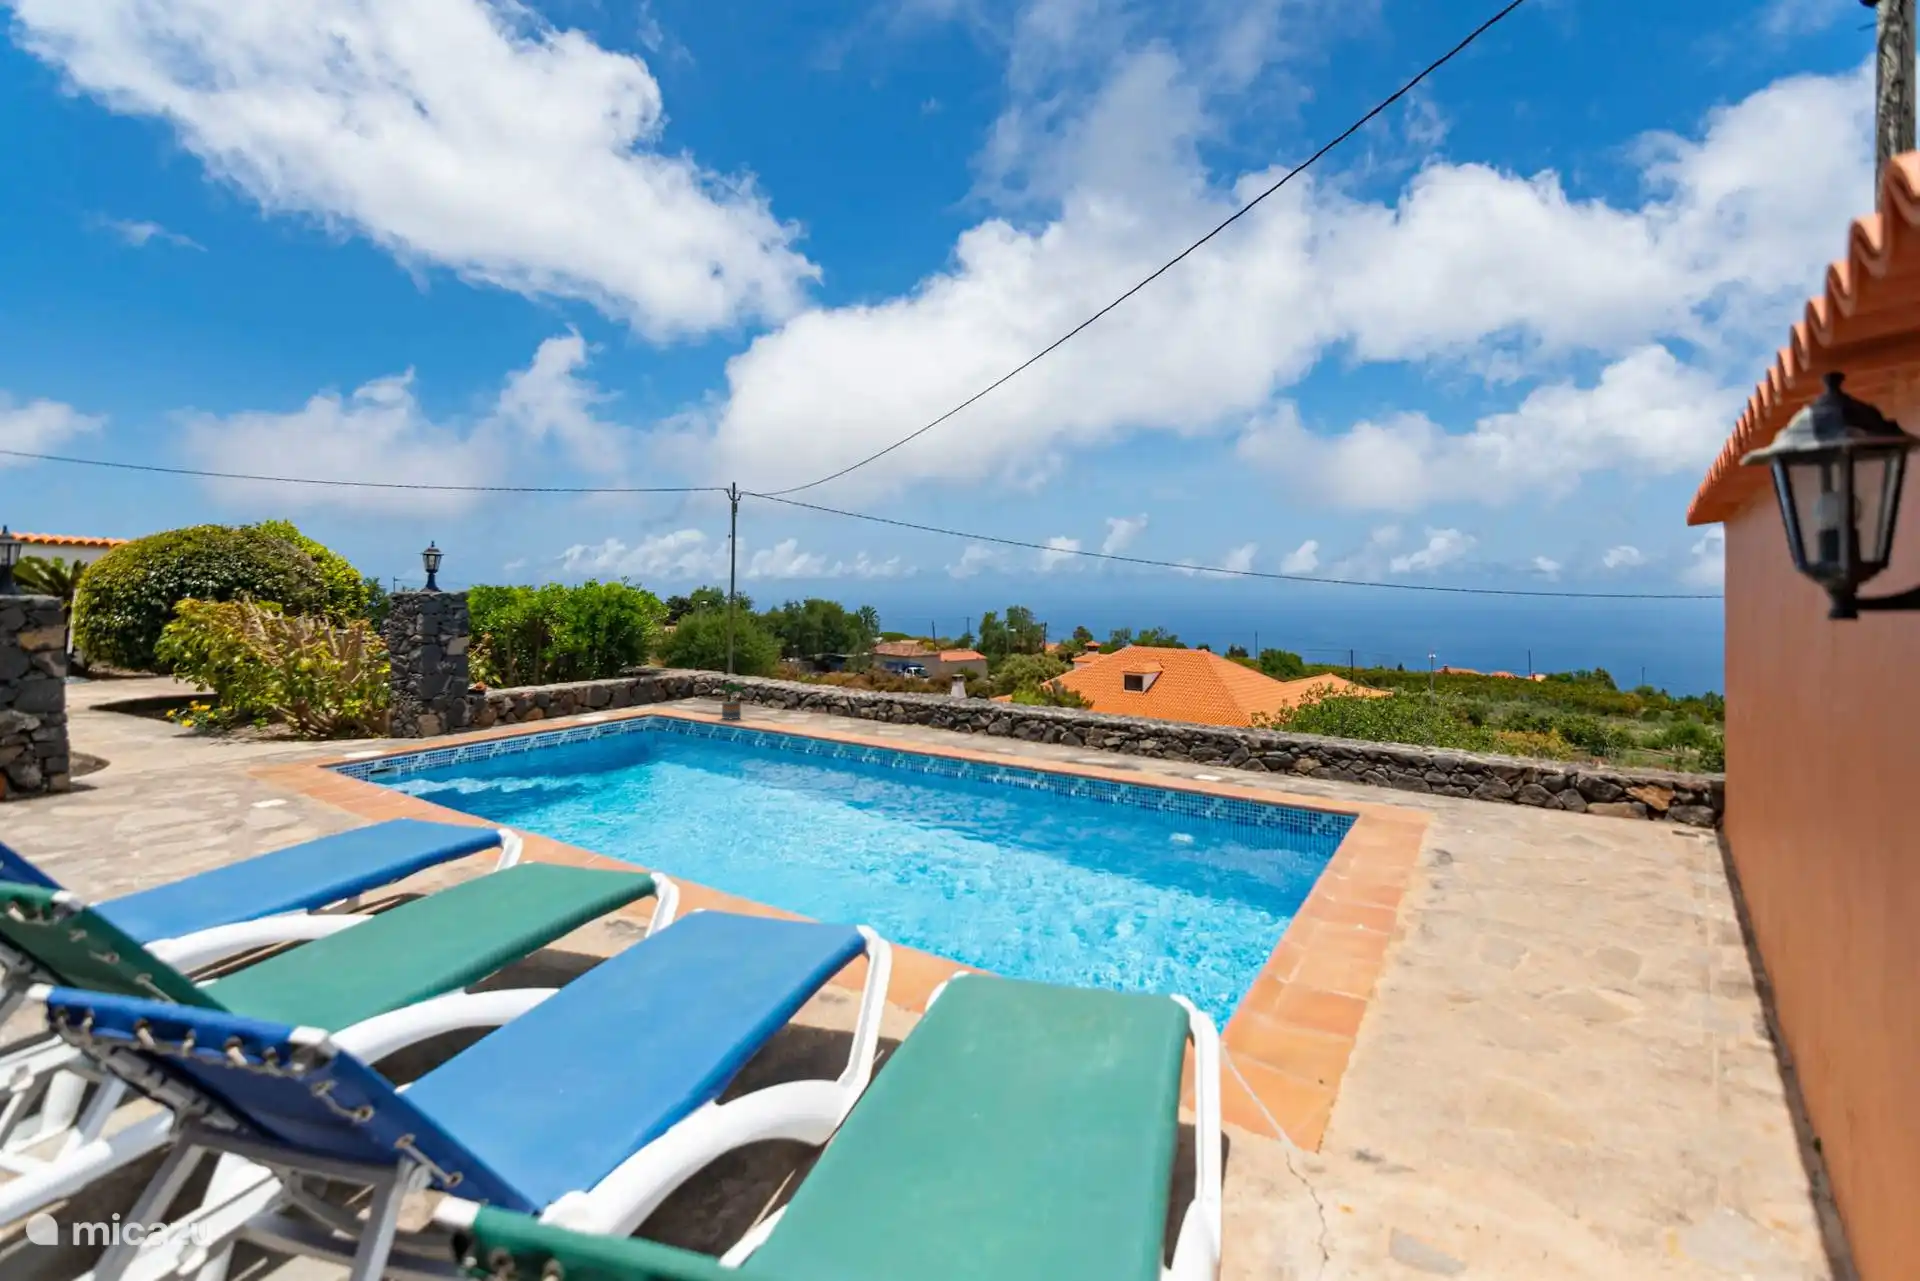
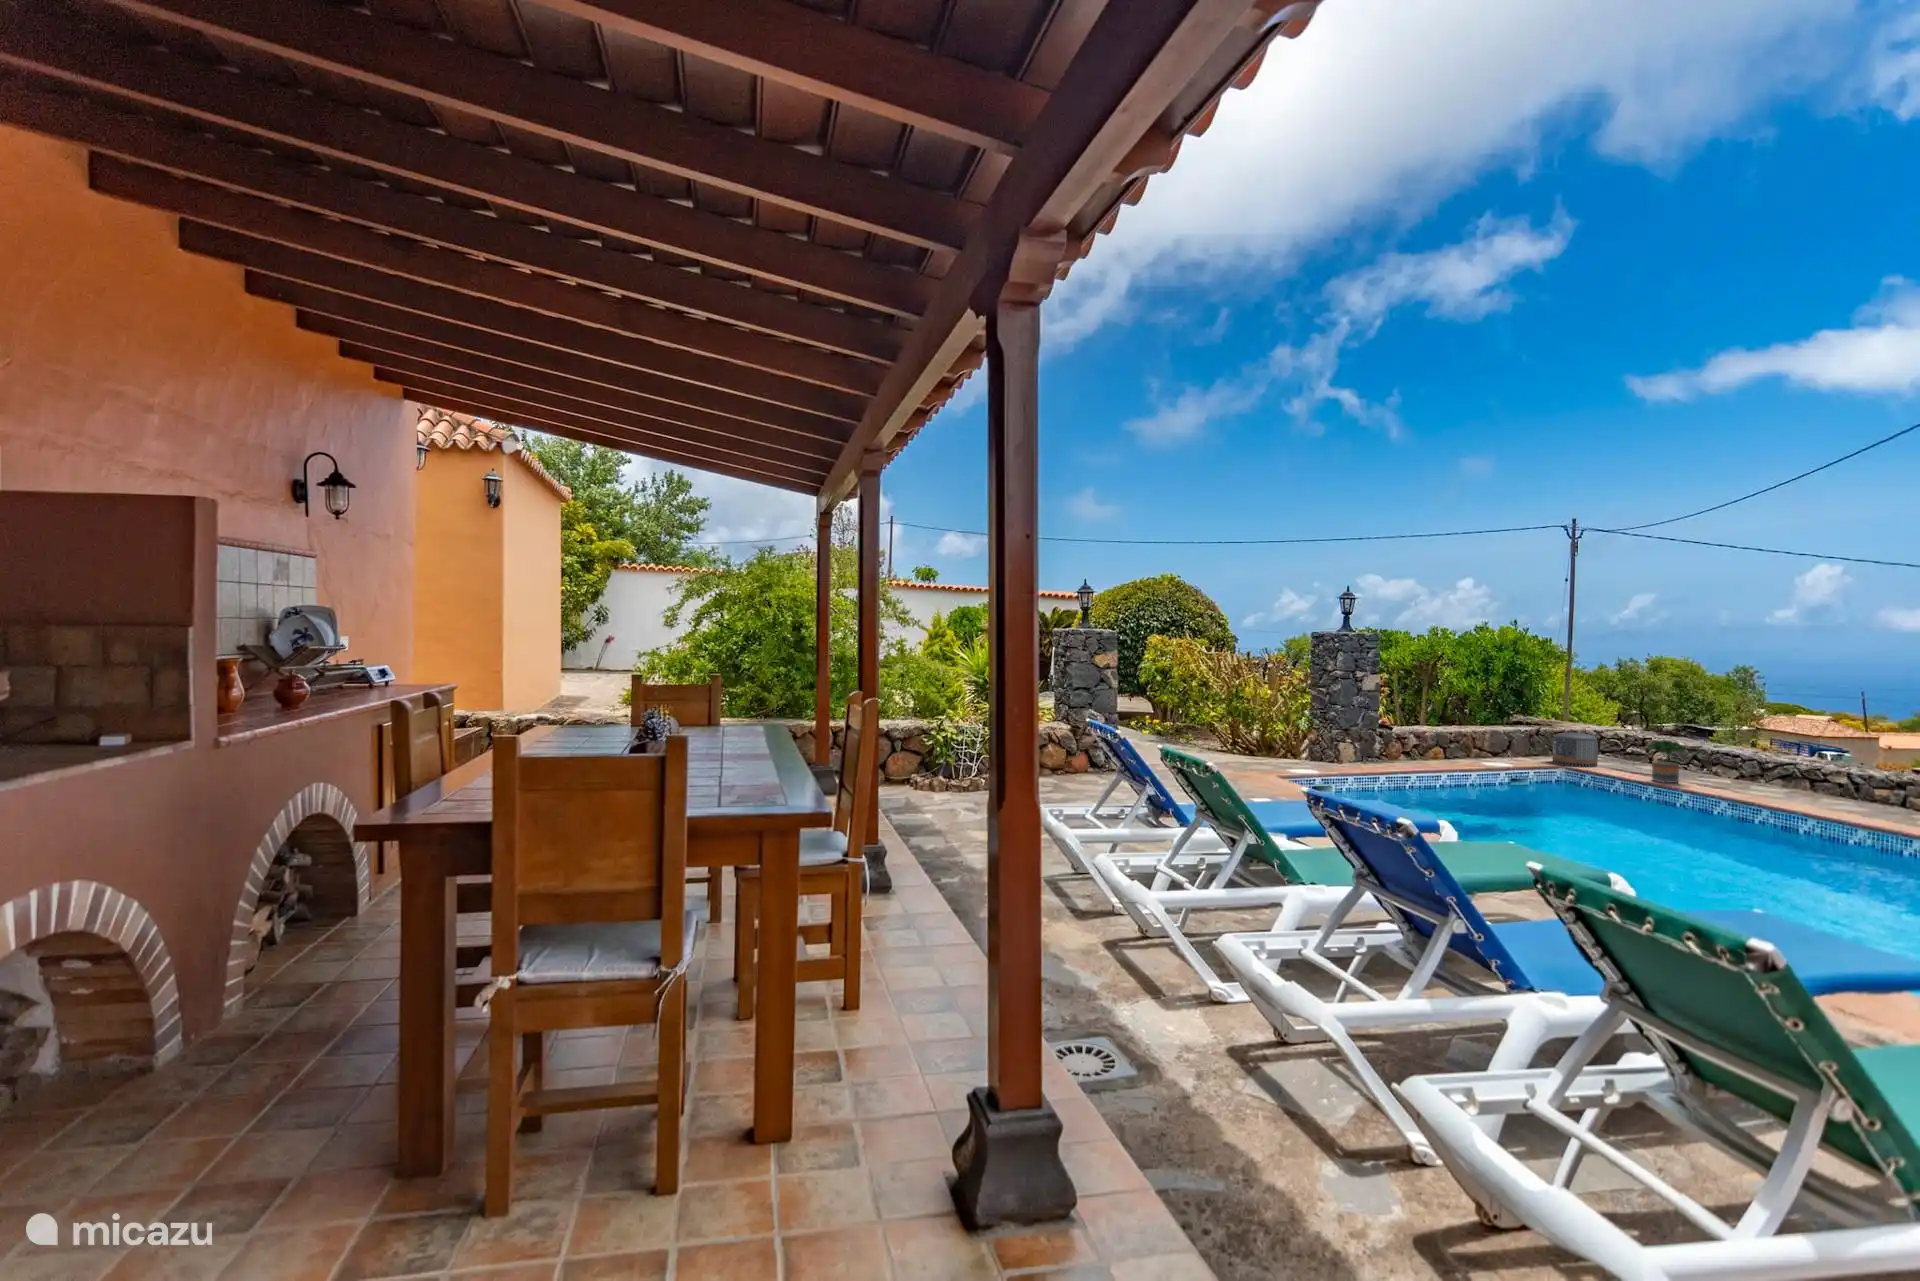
pouf: none [652,681,688,711] -> present [1553,733,1598,767]

